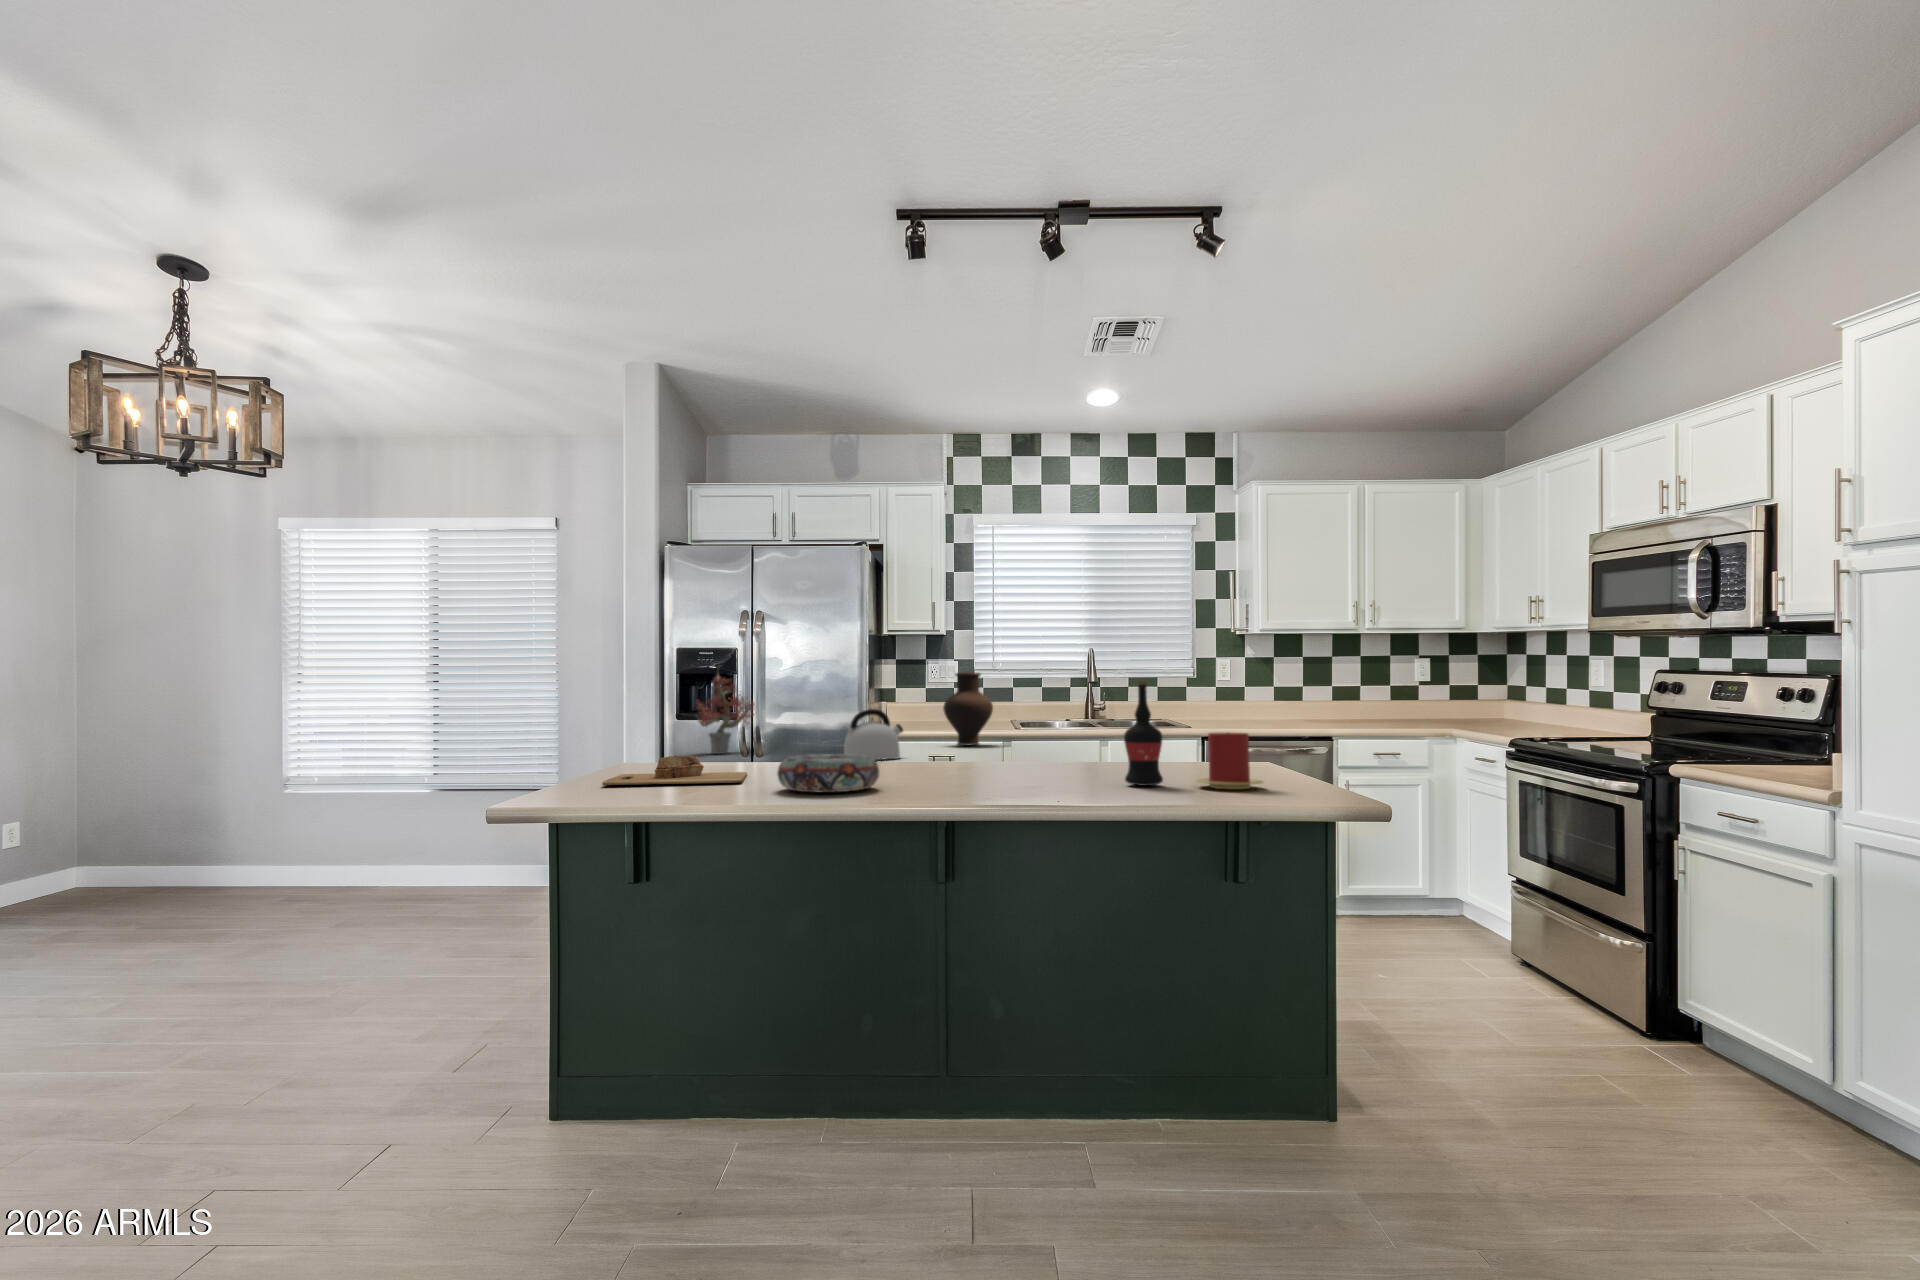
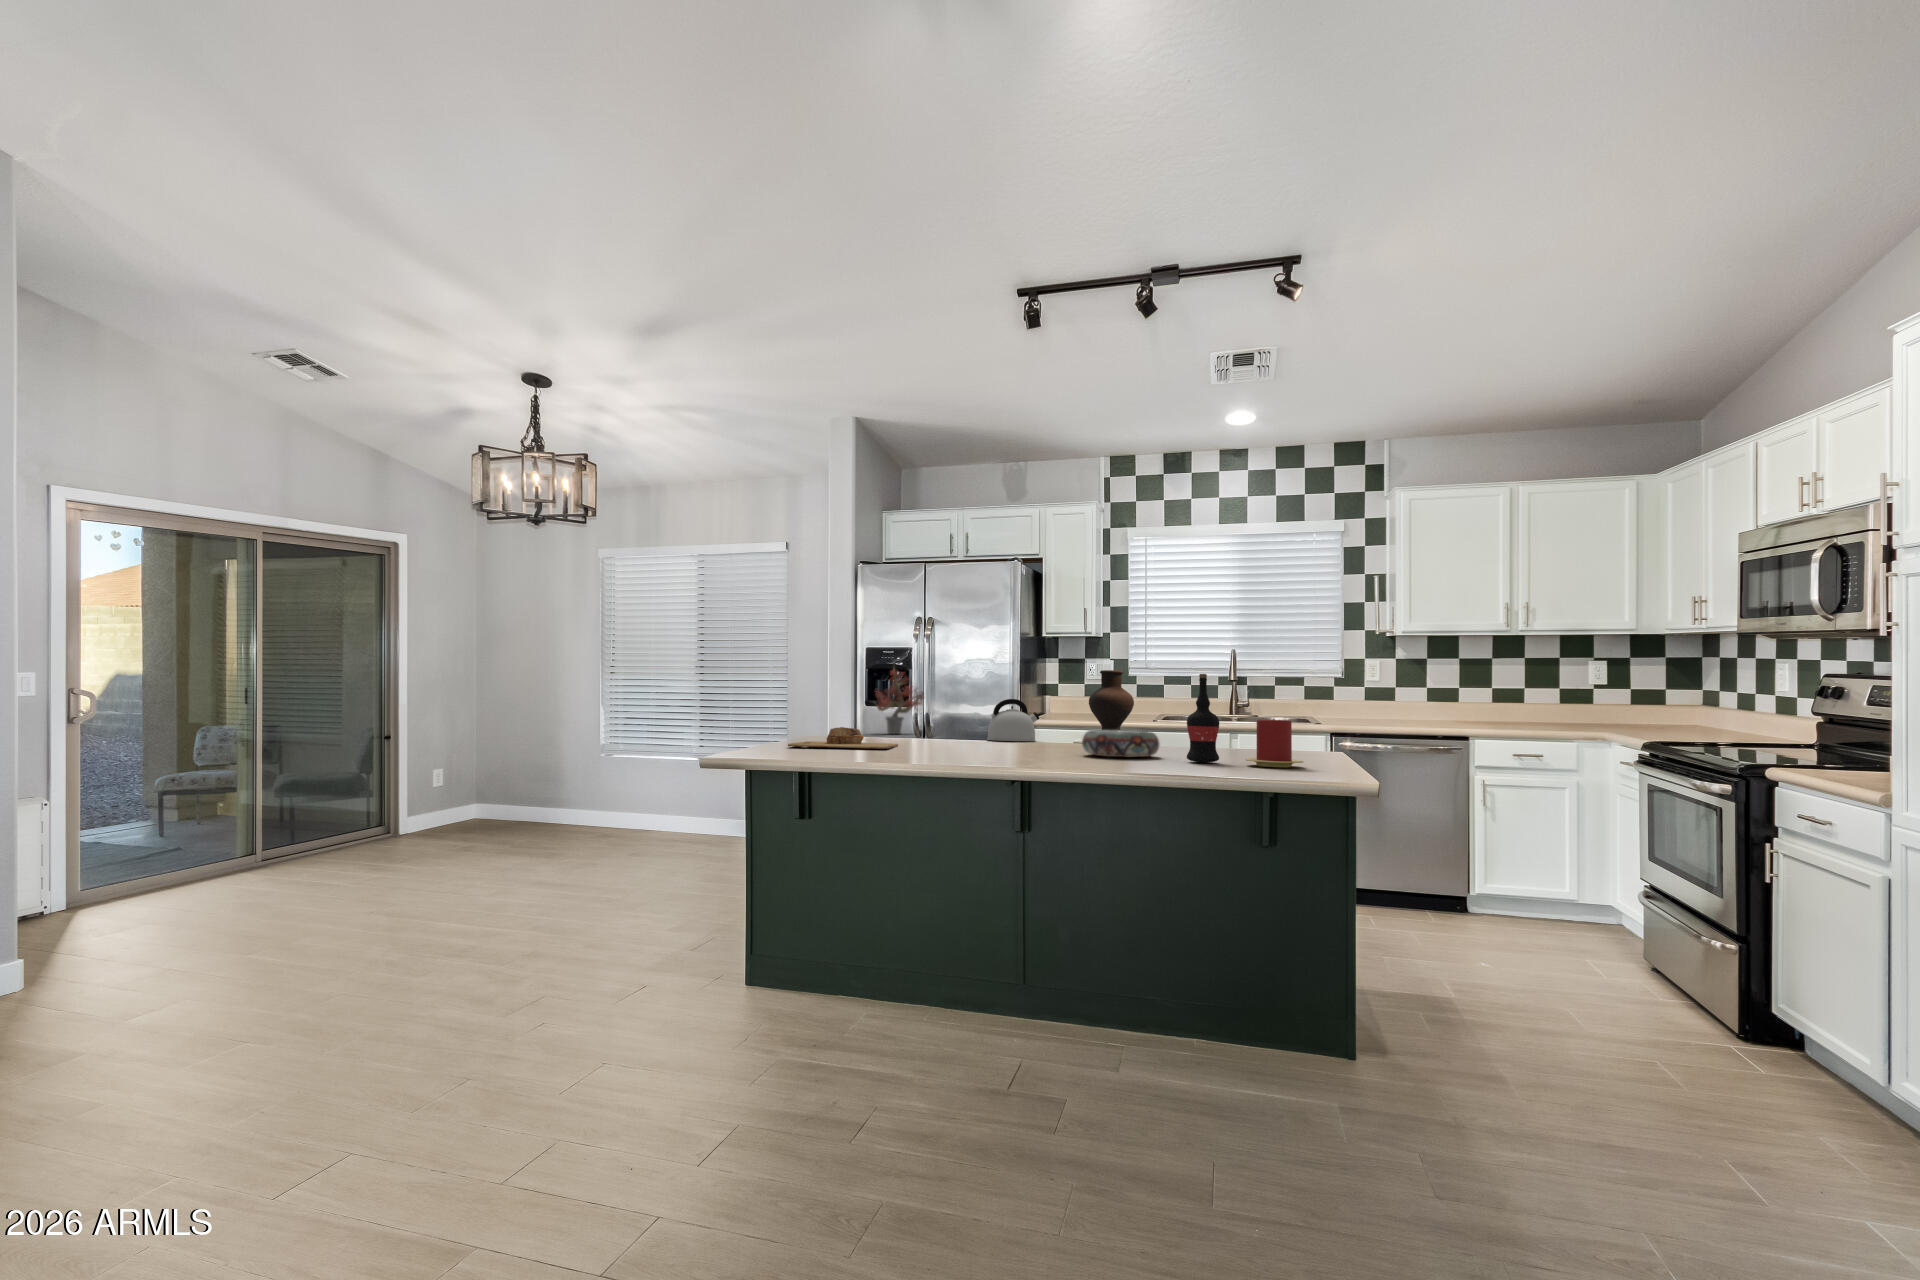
decorative bowl: present [777,754,880,793] -> present [1082,730,1159,757]

